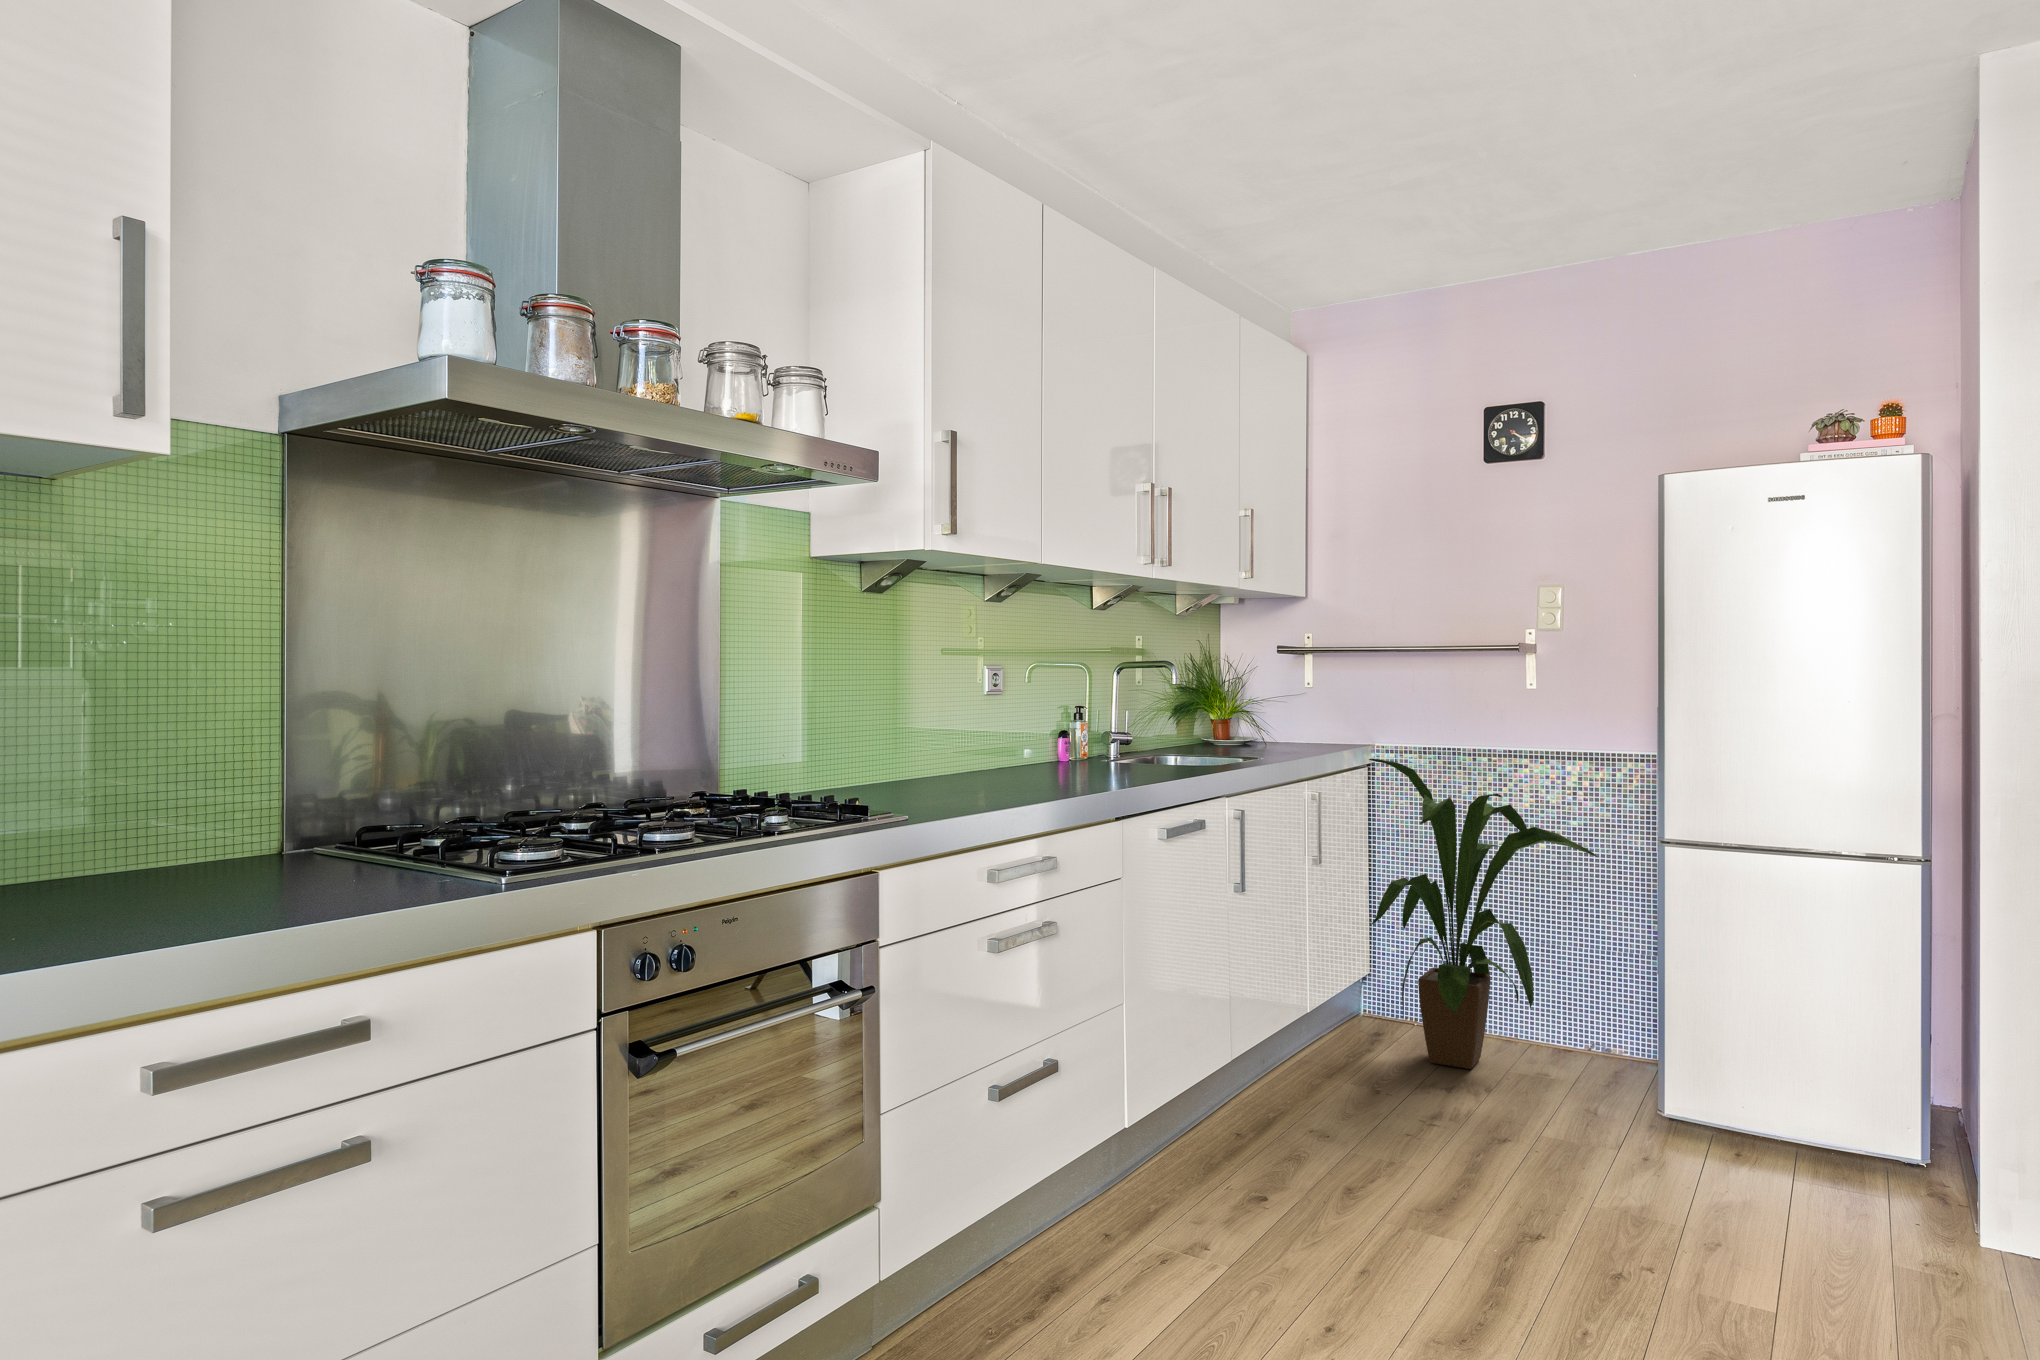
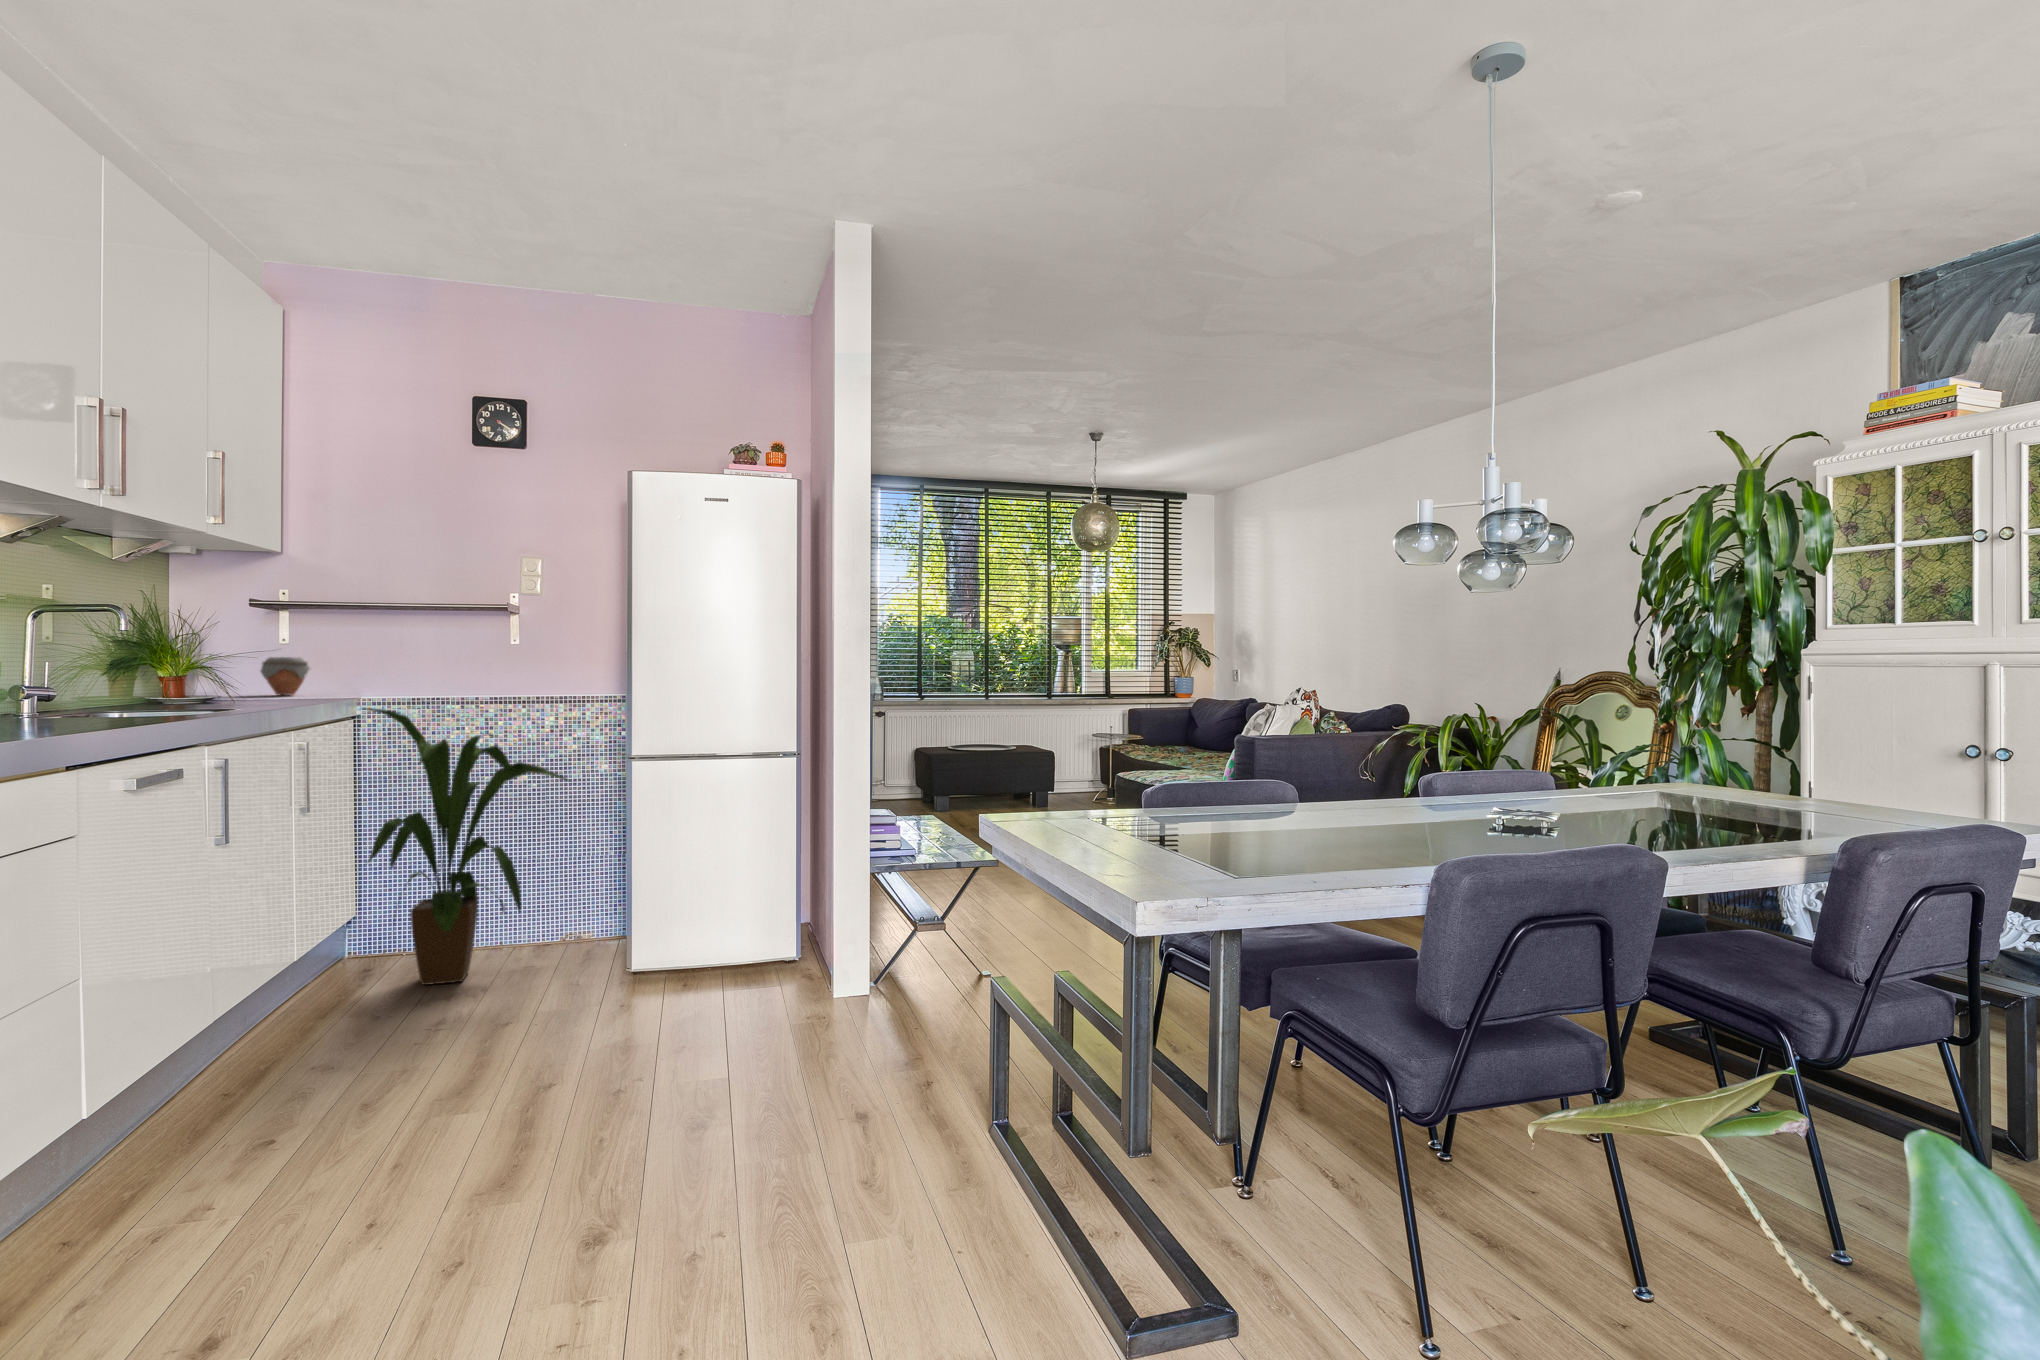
jar: none [1289,700,1333,739] -> present [261,657,310,695]

